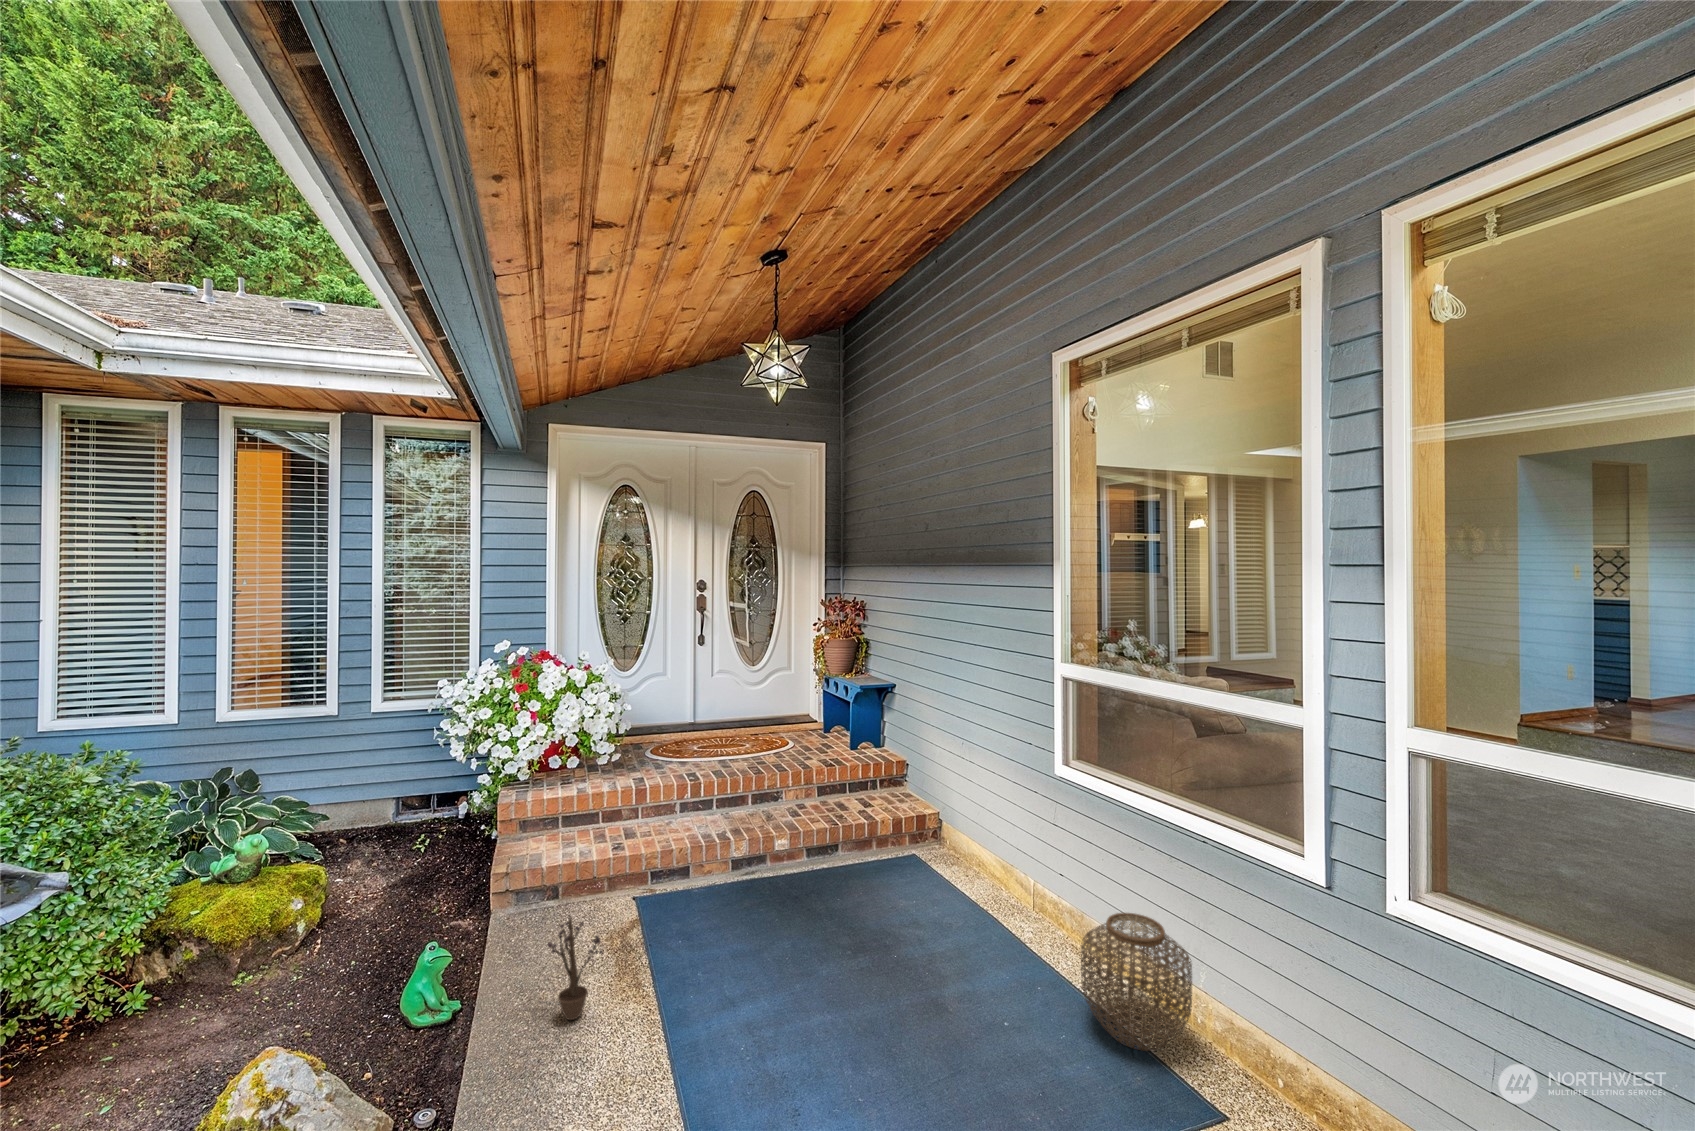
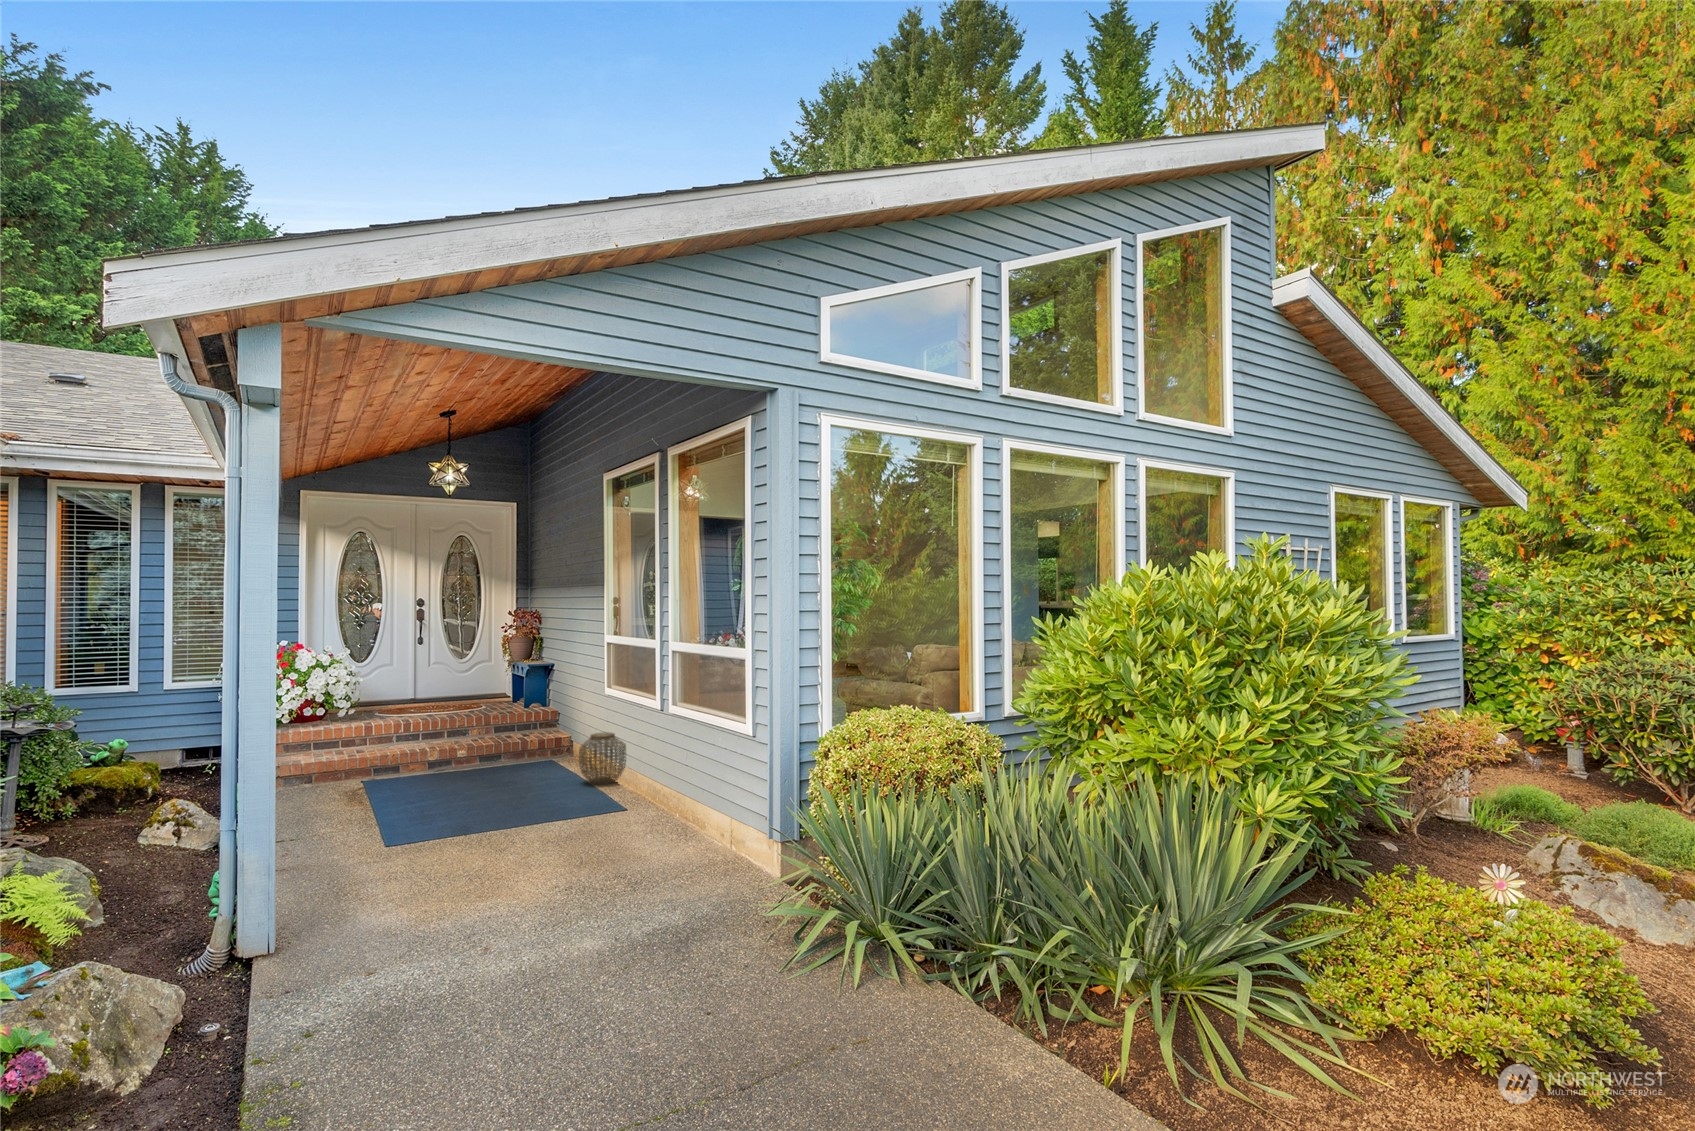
decorative plant: present [539,915,603,1020] -> none [307,748,343,799]

